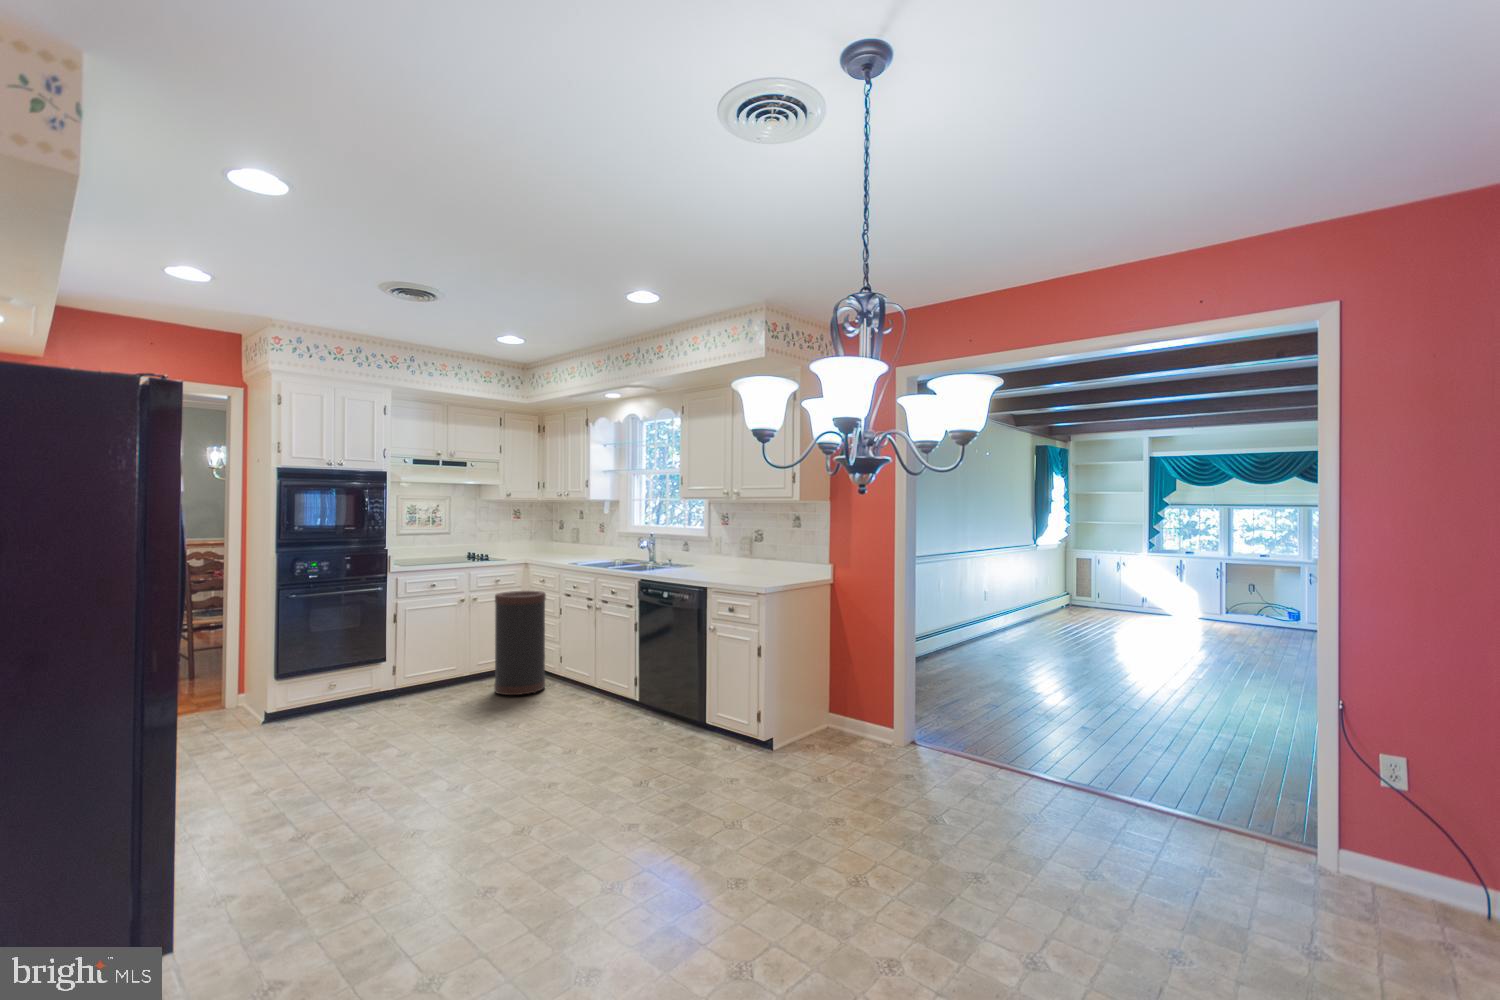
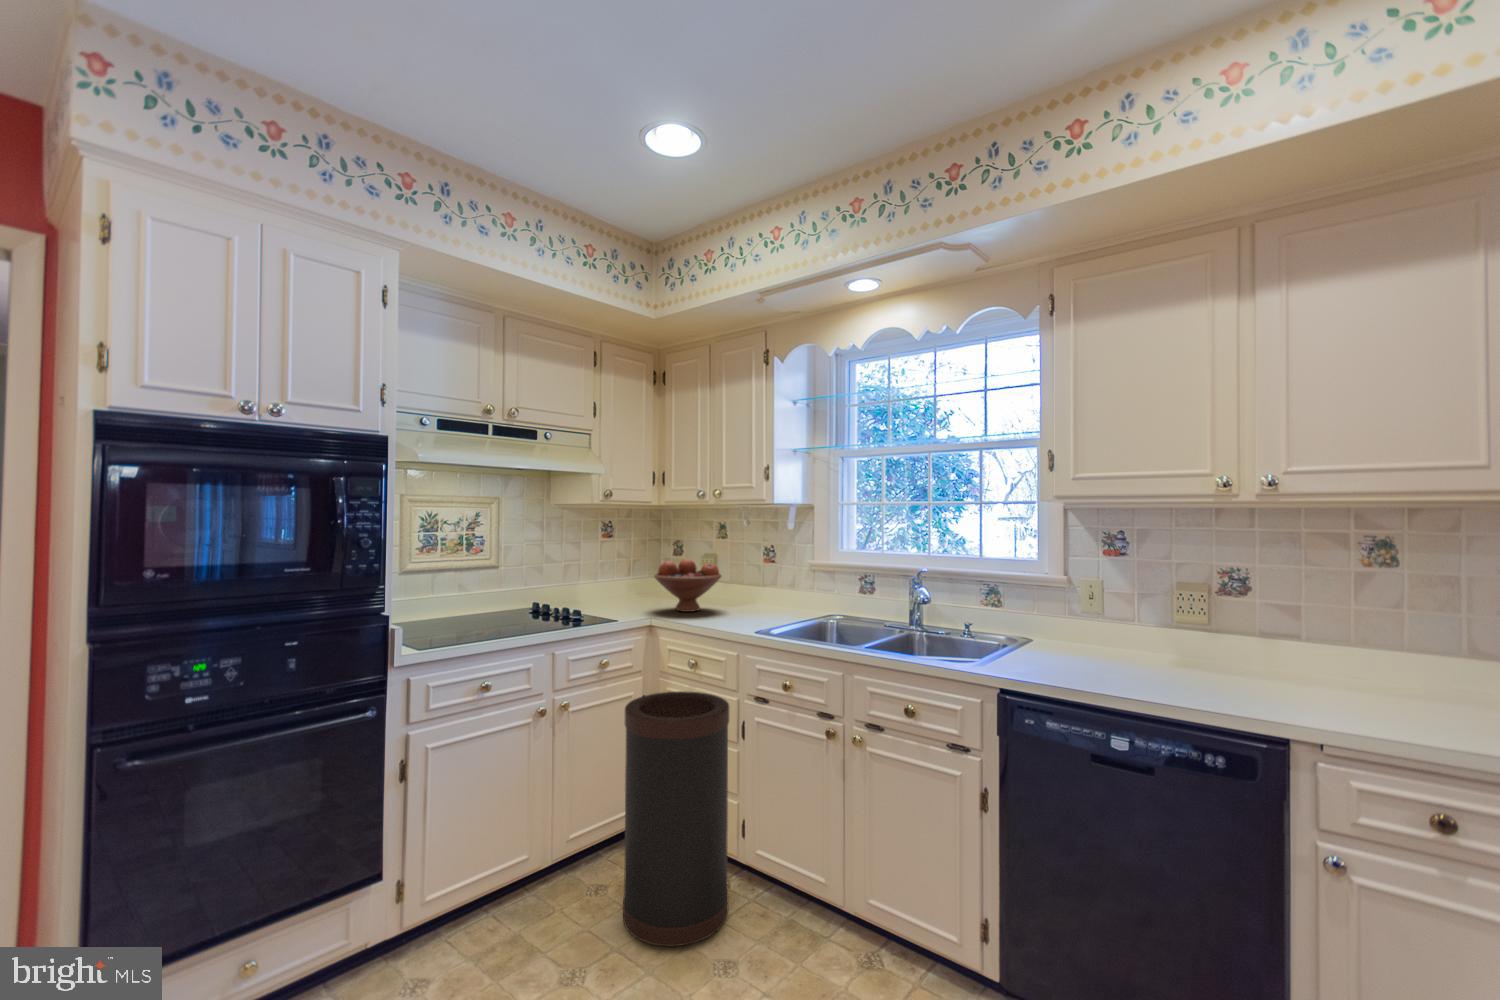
fruit bowl: none [531,530,568,557] -> present [654,559,721,612]

